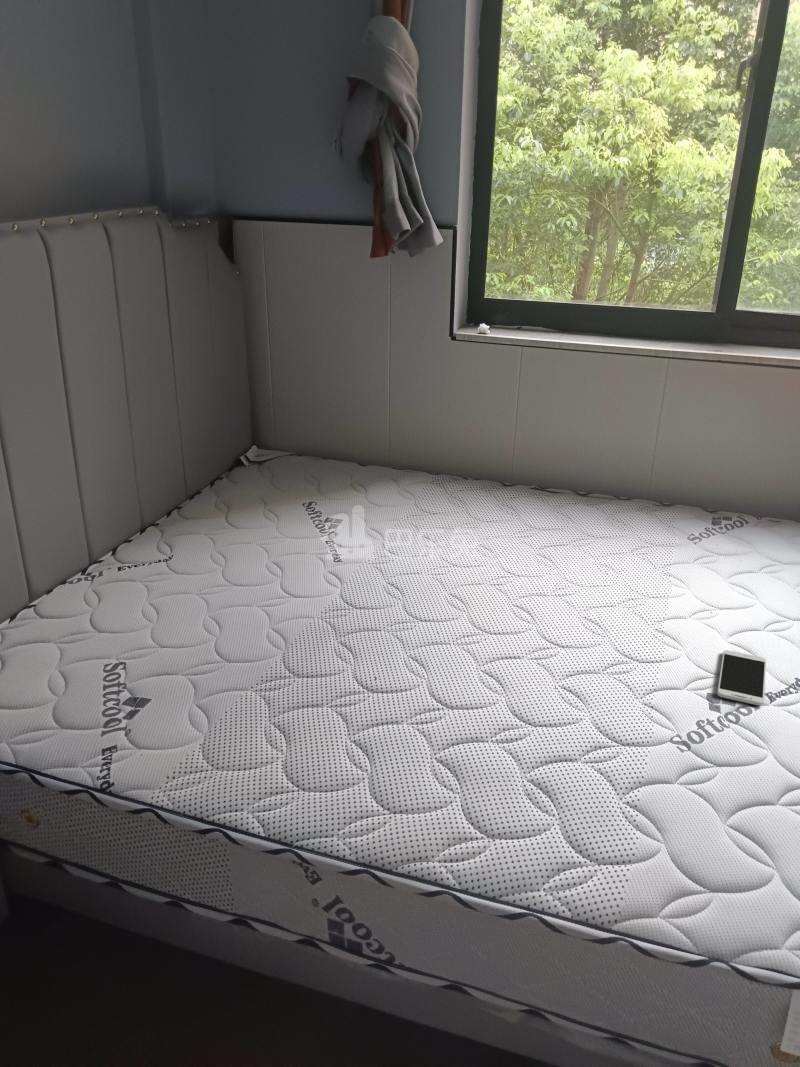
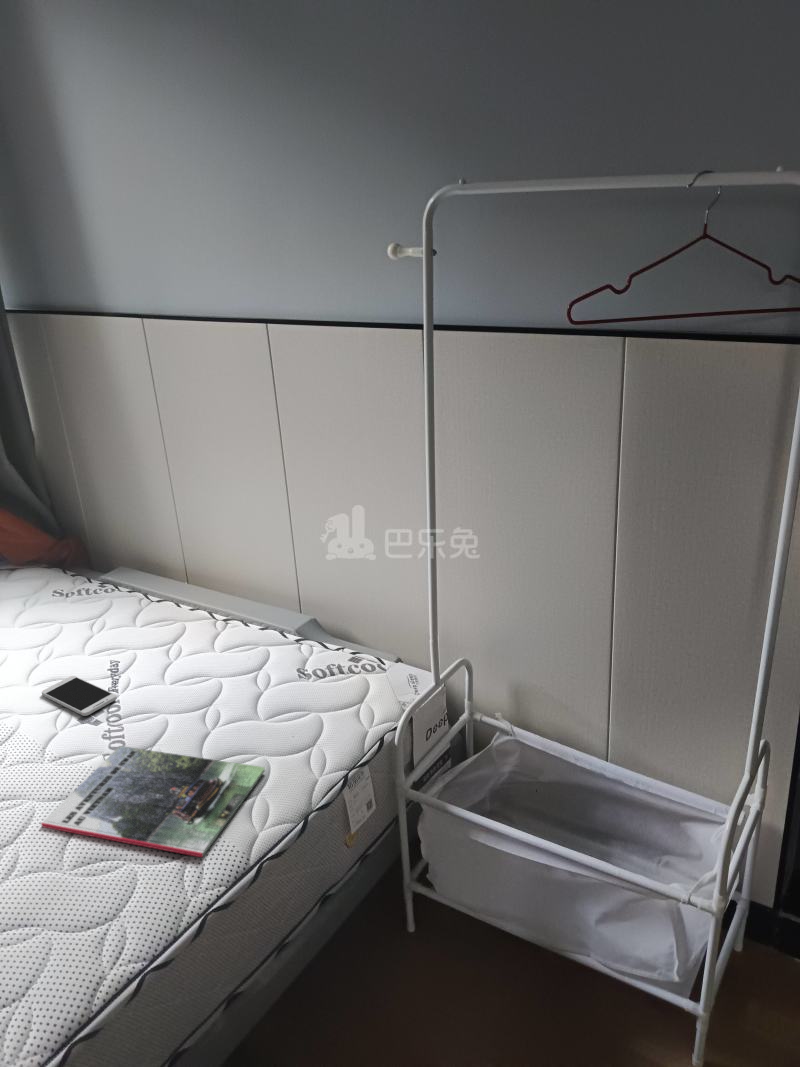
magazine: none [564,734,750,883] -> present [41,746,265,857]

